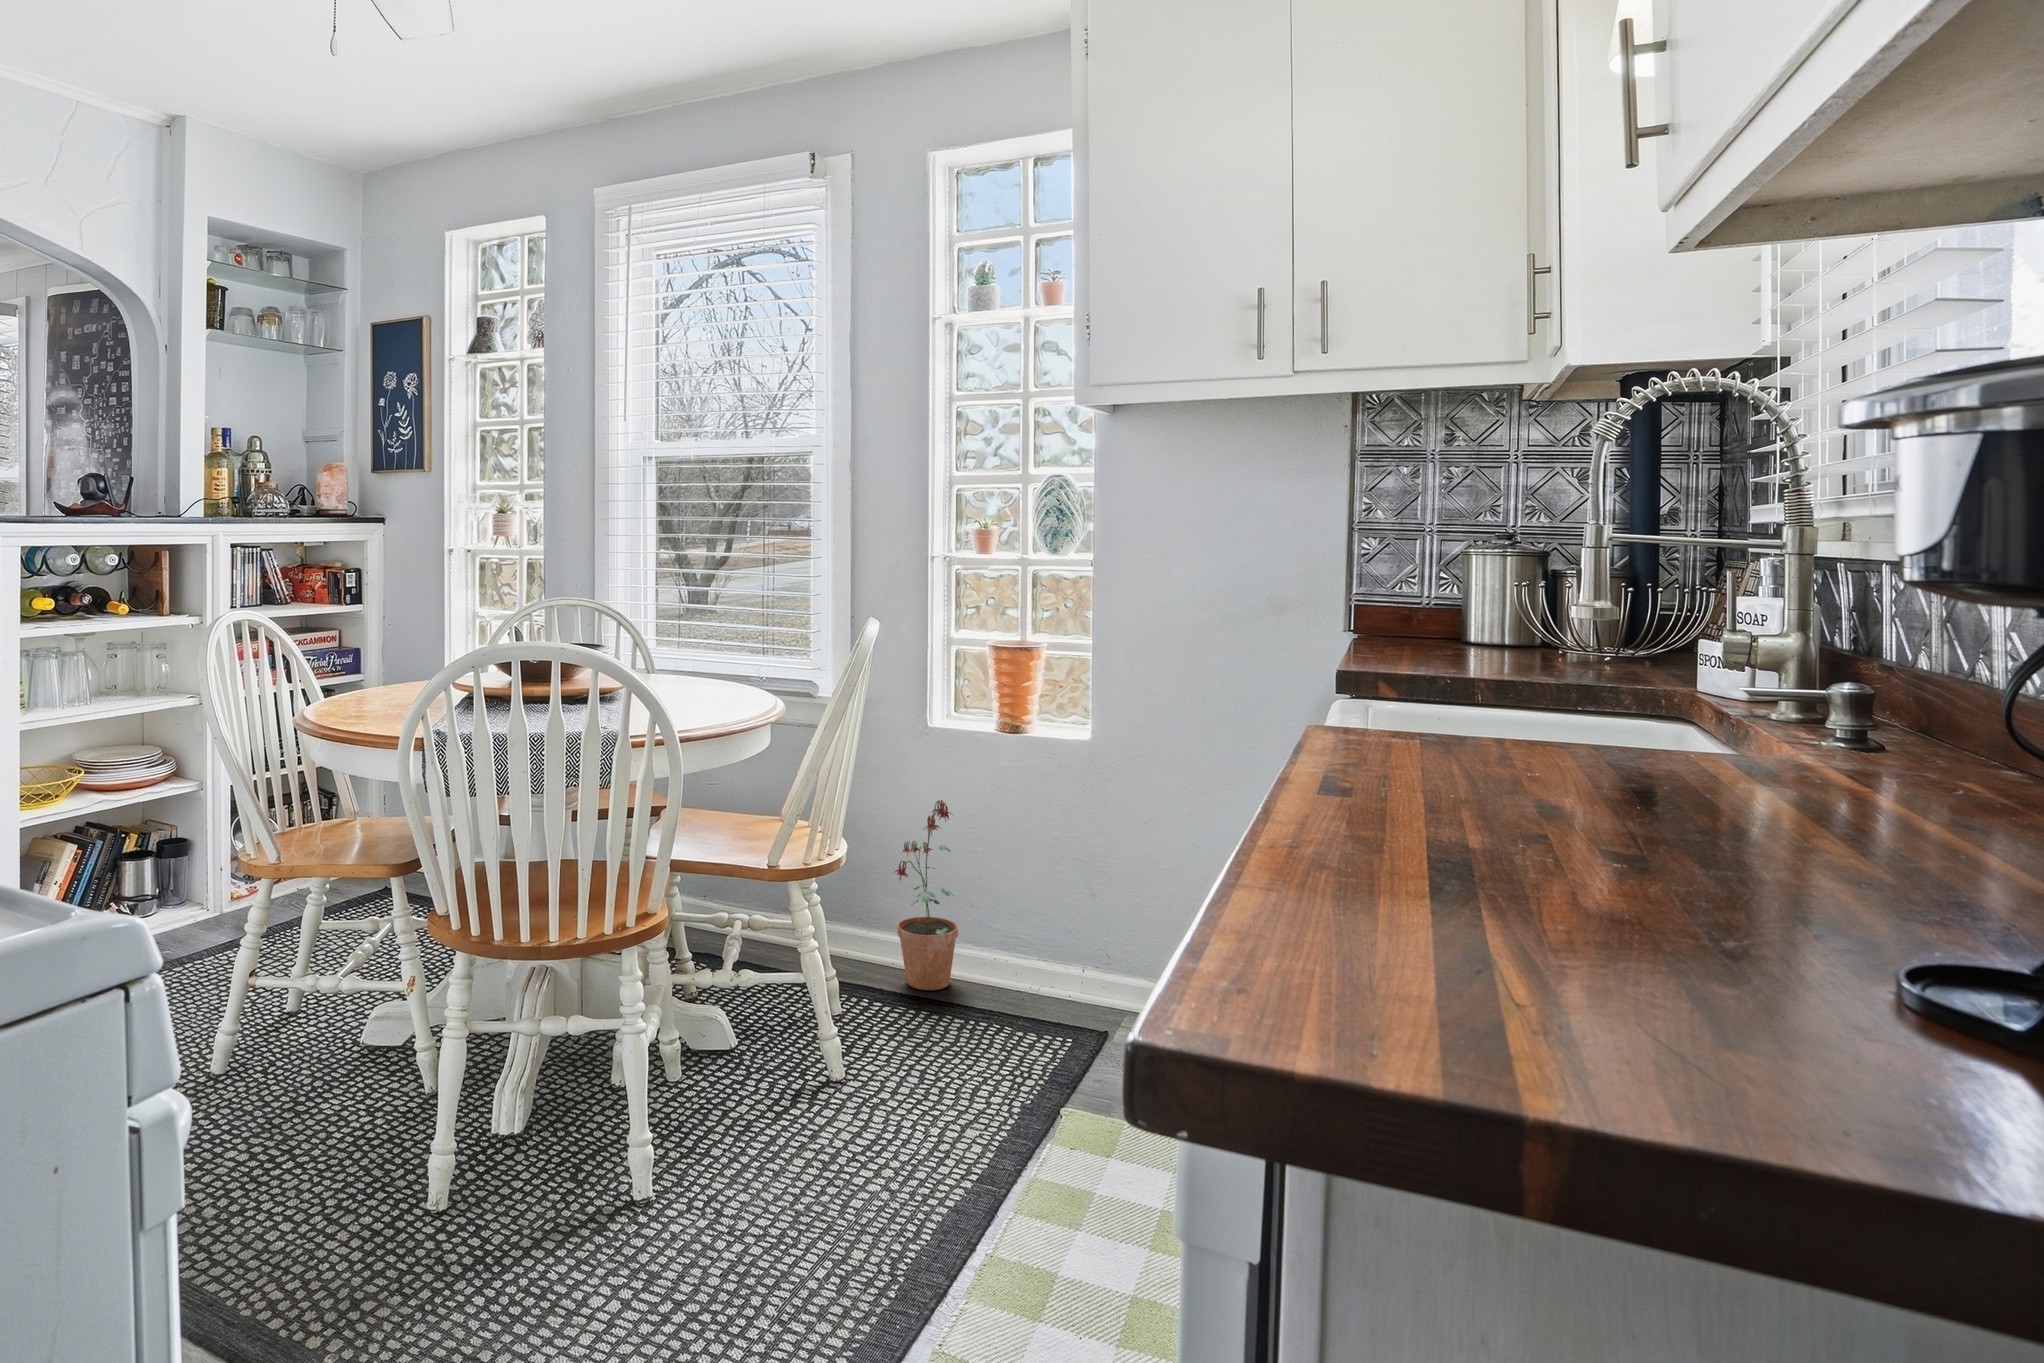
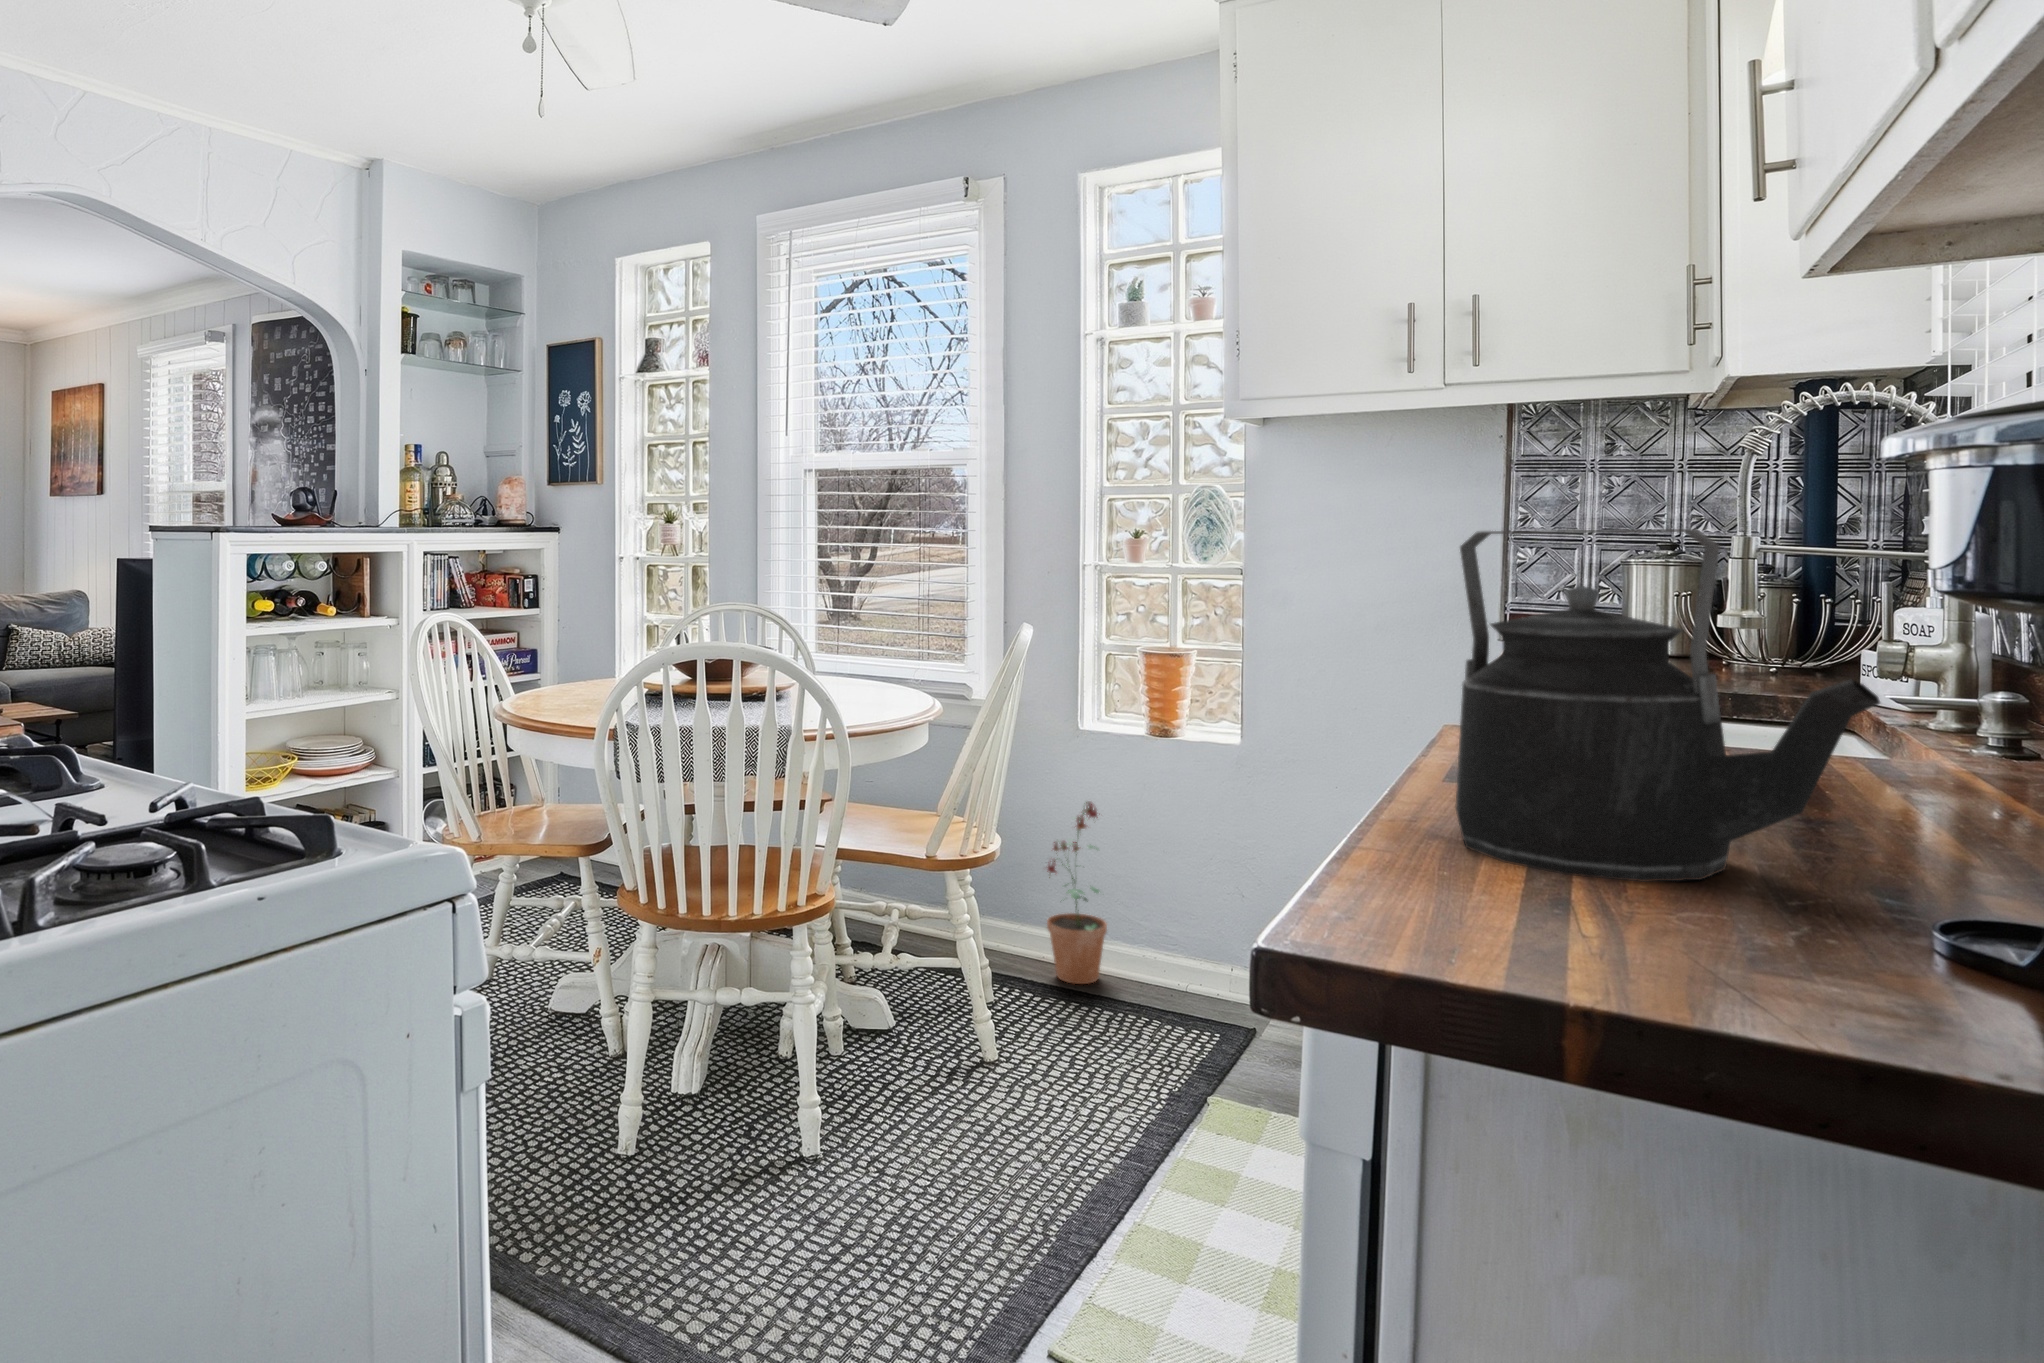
kettle: none [1342,511,1817,916] -> present [1456,529,1880,882]

